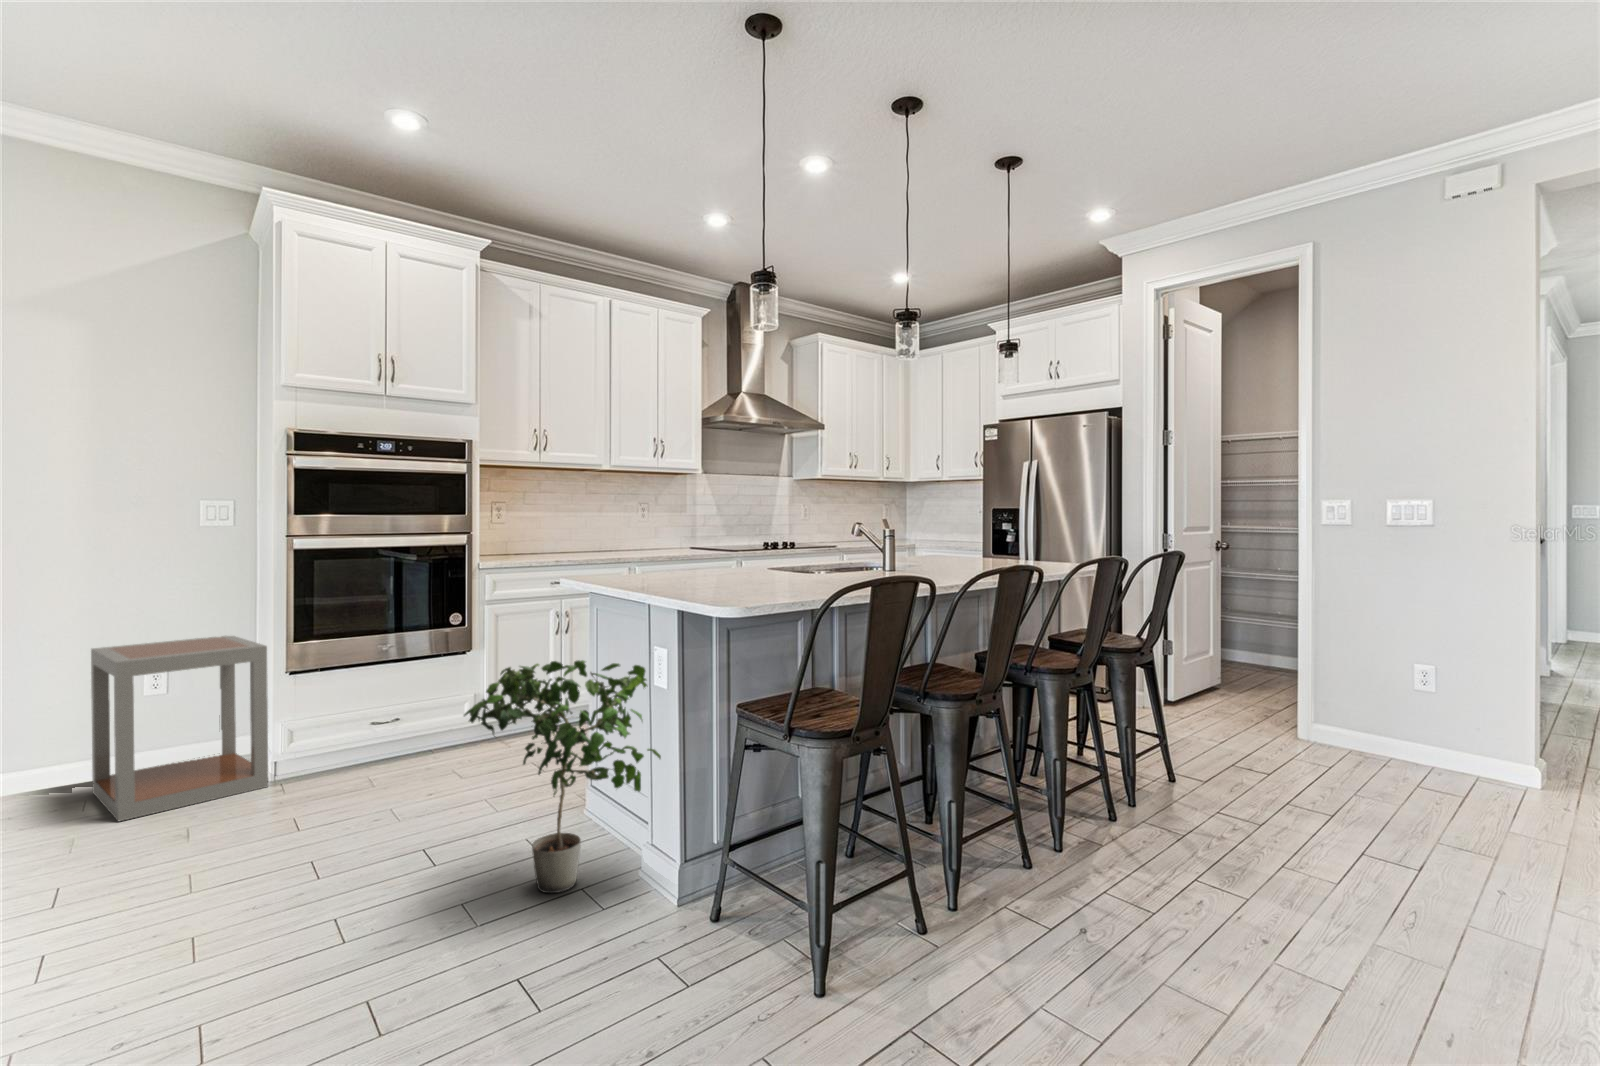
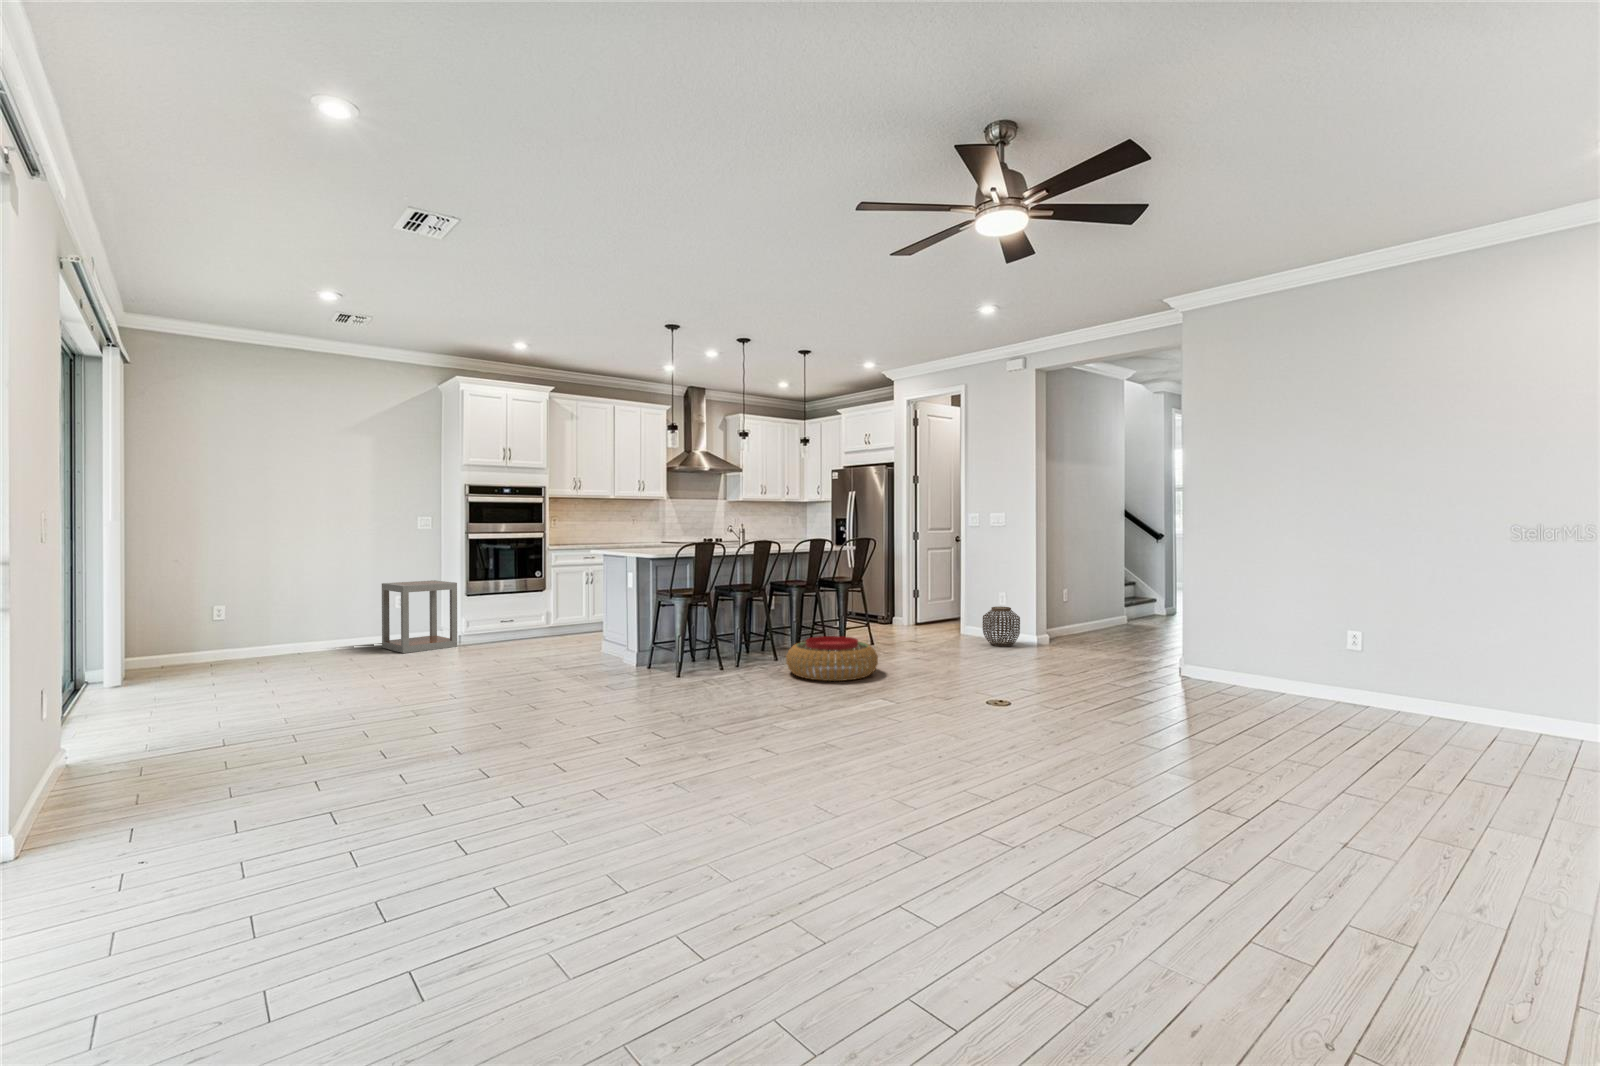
potted plant: present [464,660,661,893] -> none [553,579,626,665]
woven basket: none [1403,695,1505,786] -> present [983,607,1020,647]
pouf: none [1125,822,1440,1017] -> present [786,636,878,681]

